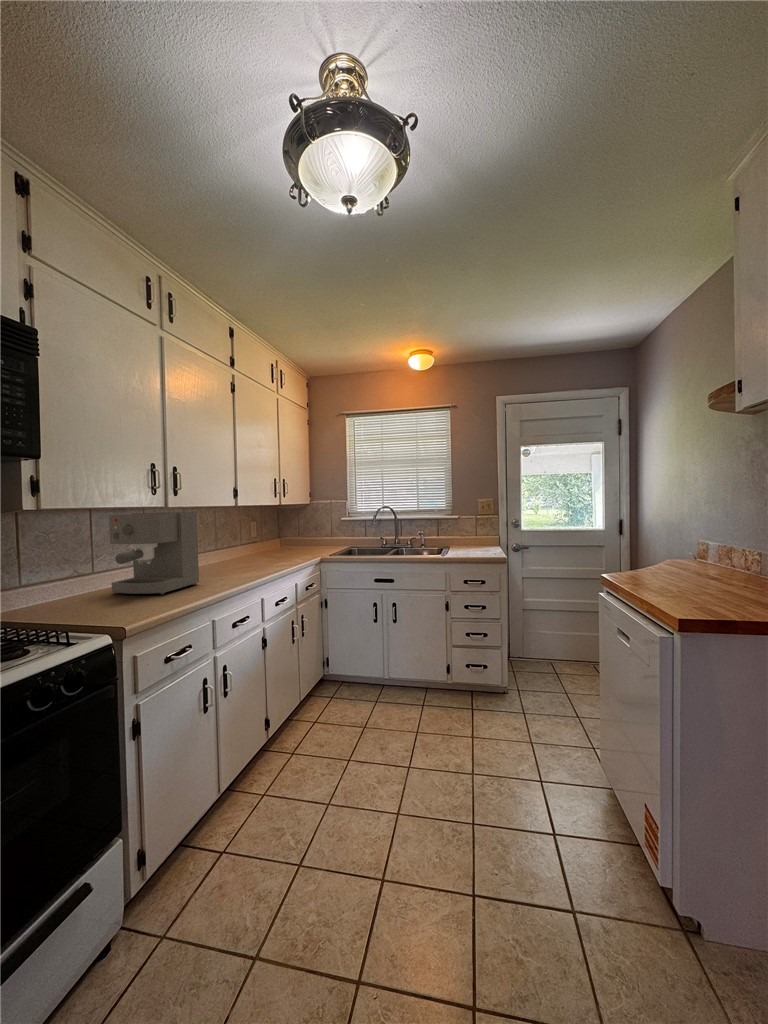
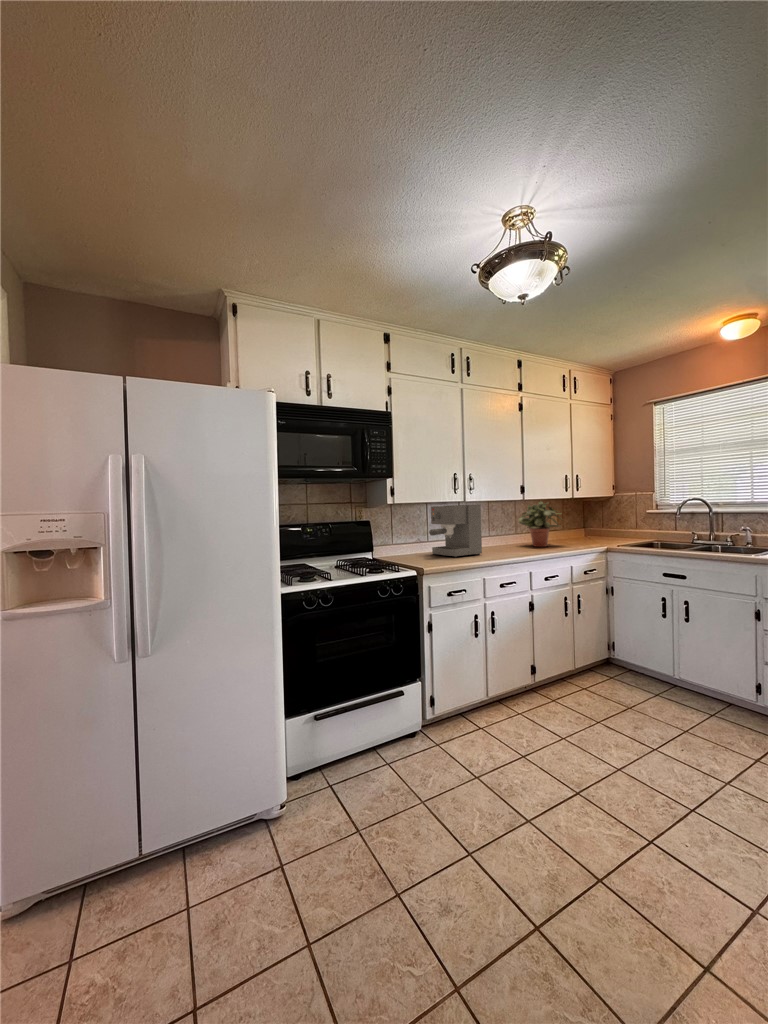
potted plant: none [230,508,285,564] -> present [518,502,562,547]

